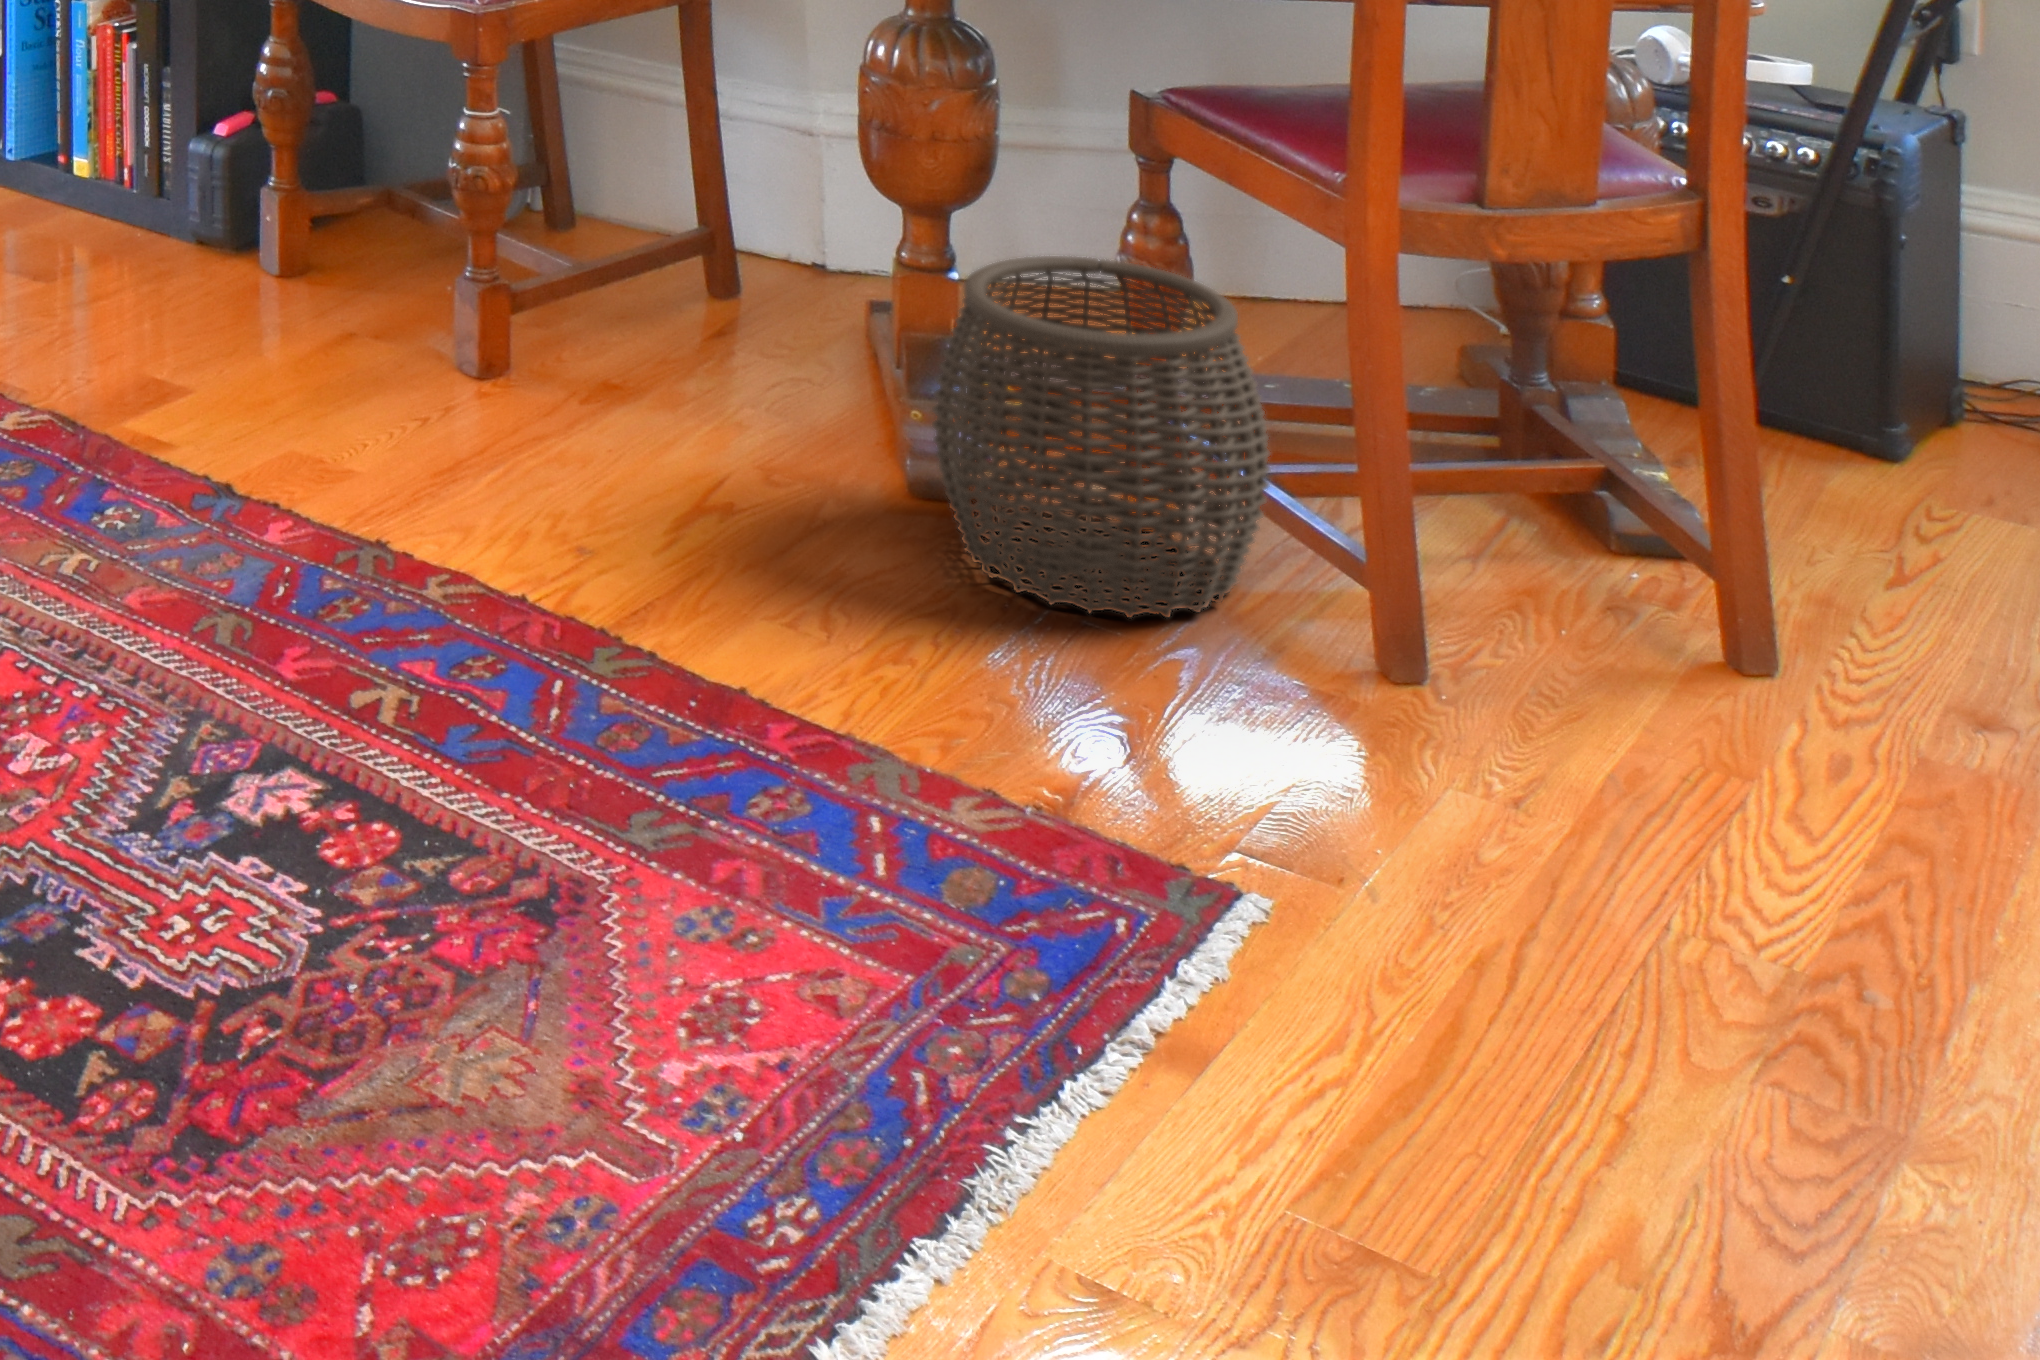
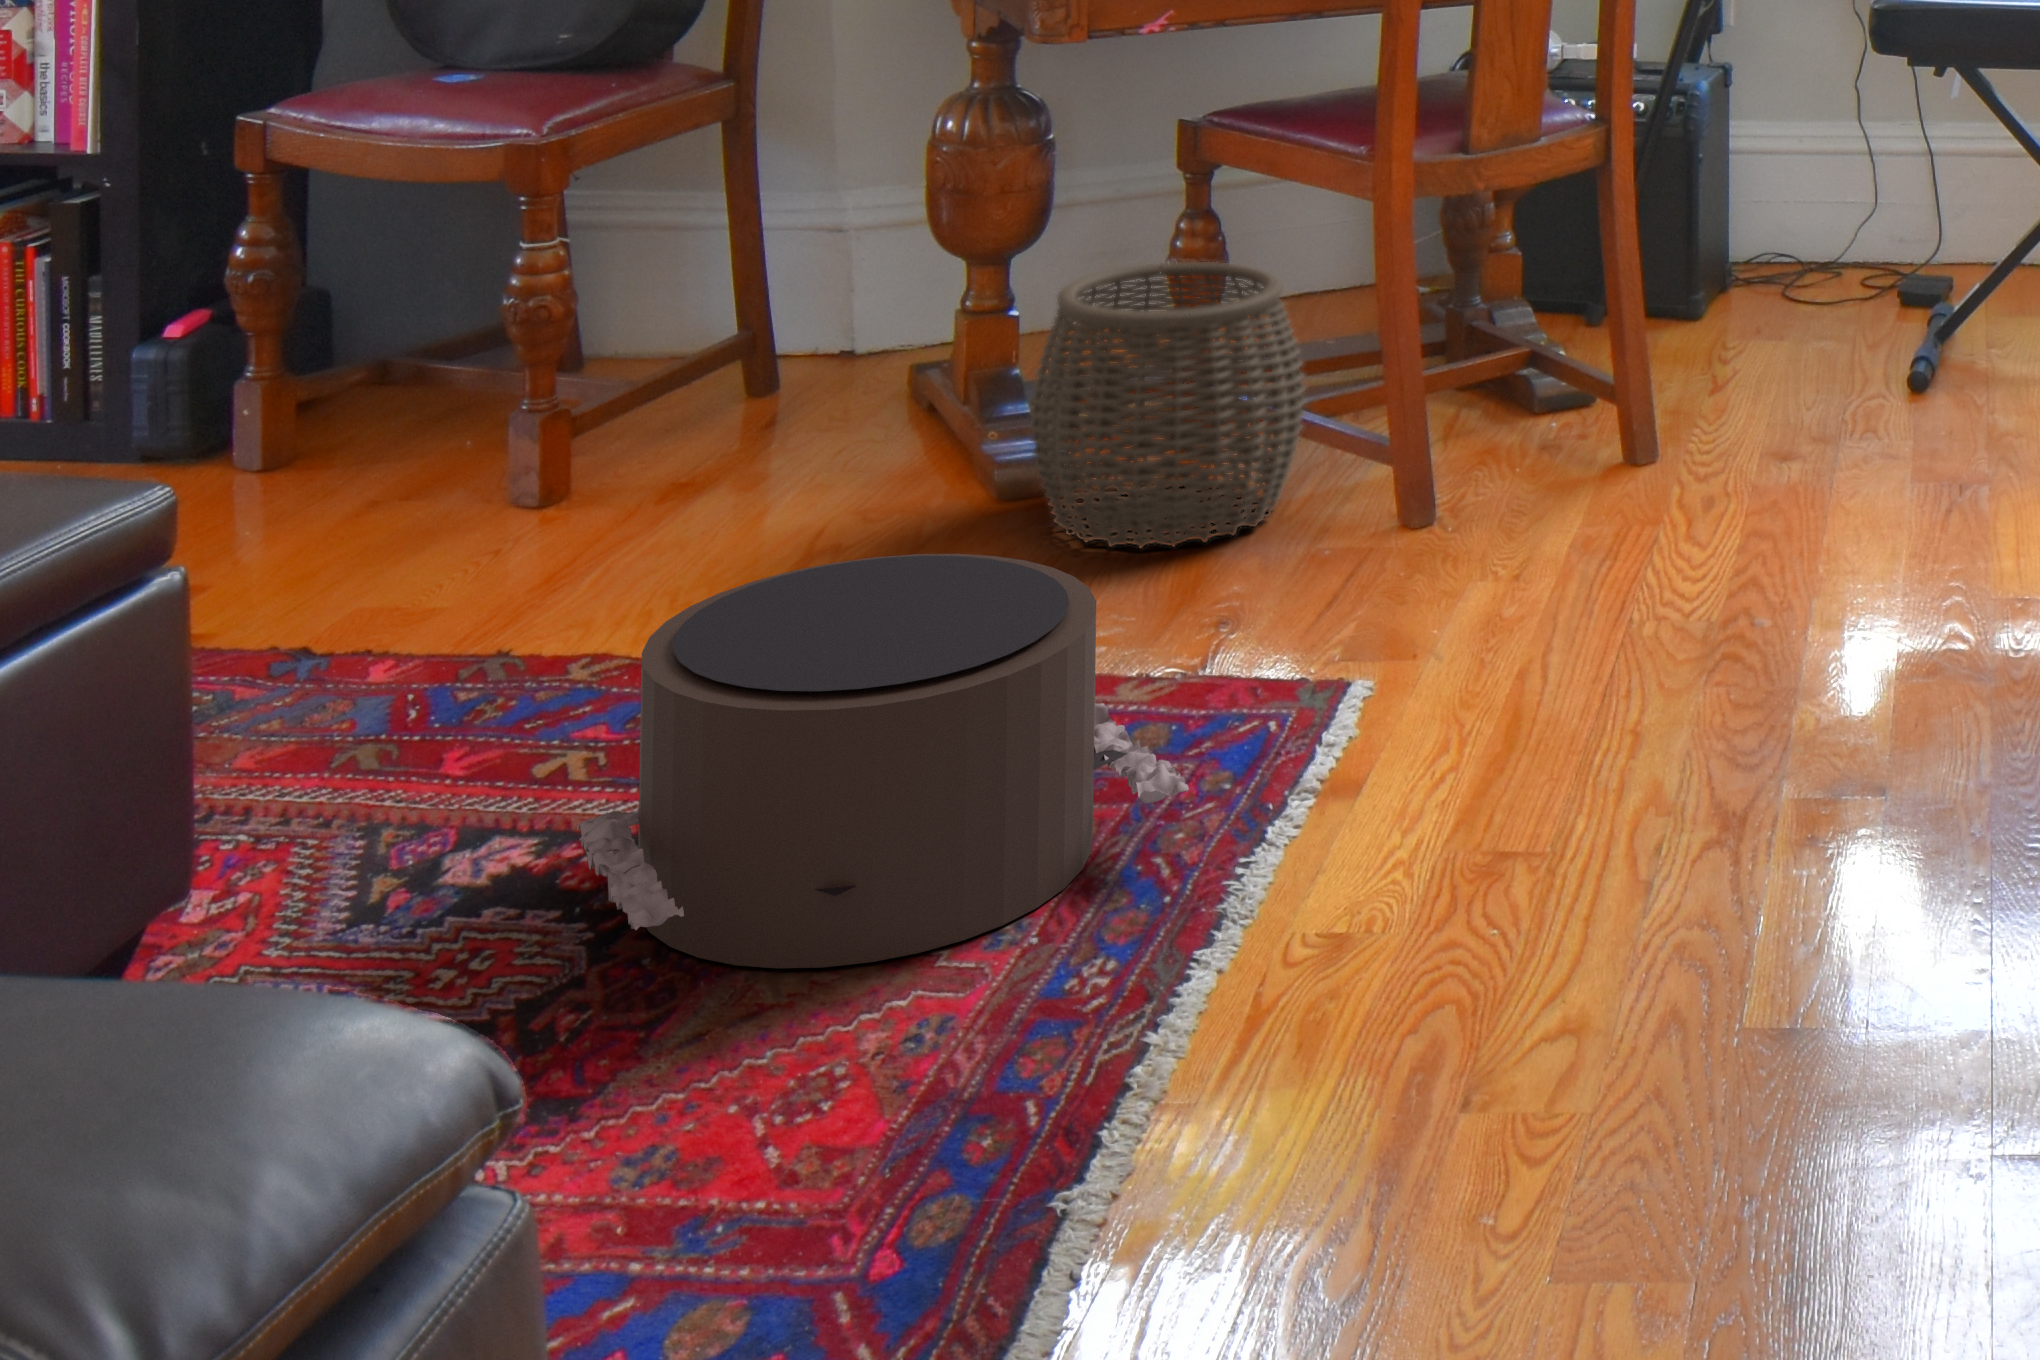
pouf: none [307,570,959,1099] -> present [577,554,1189,969]

